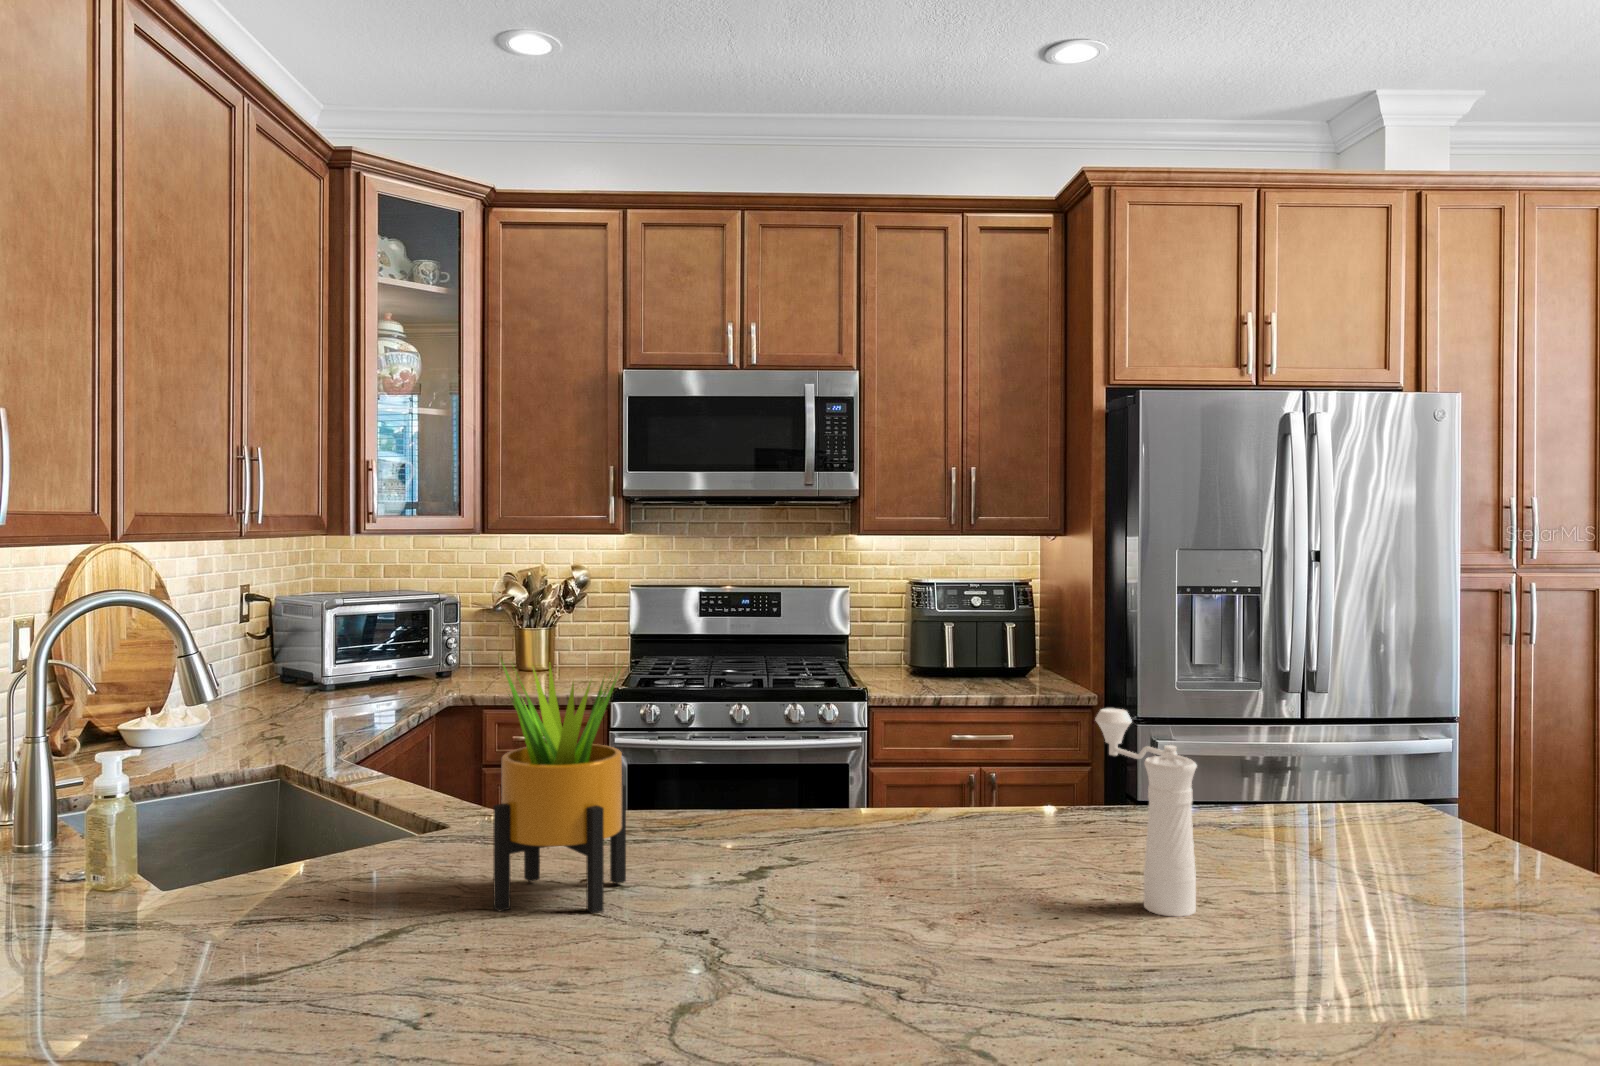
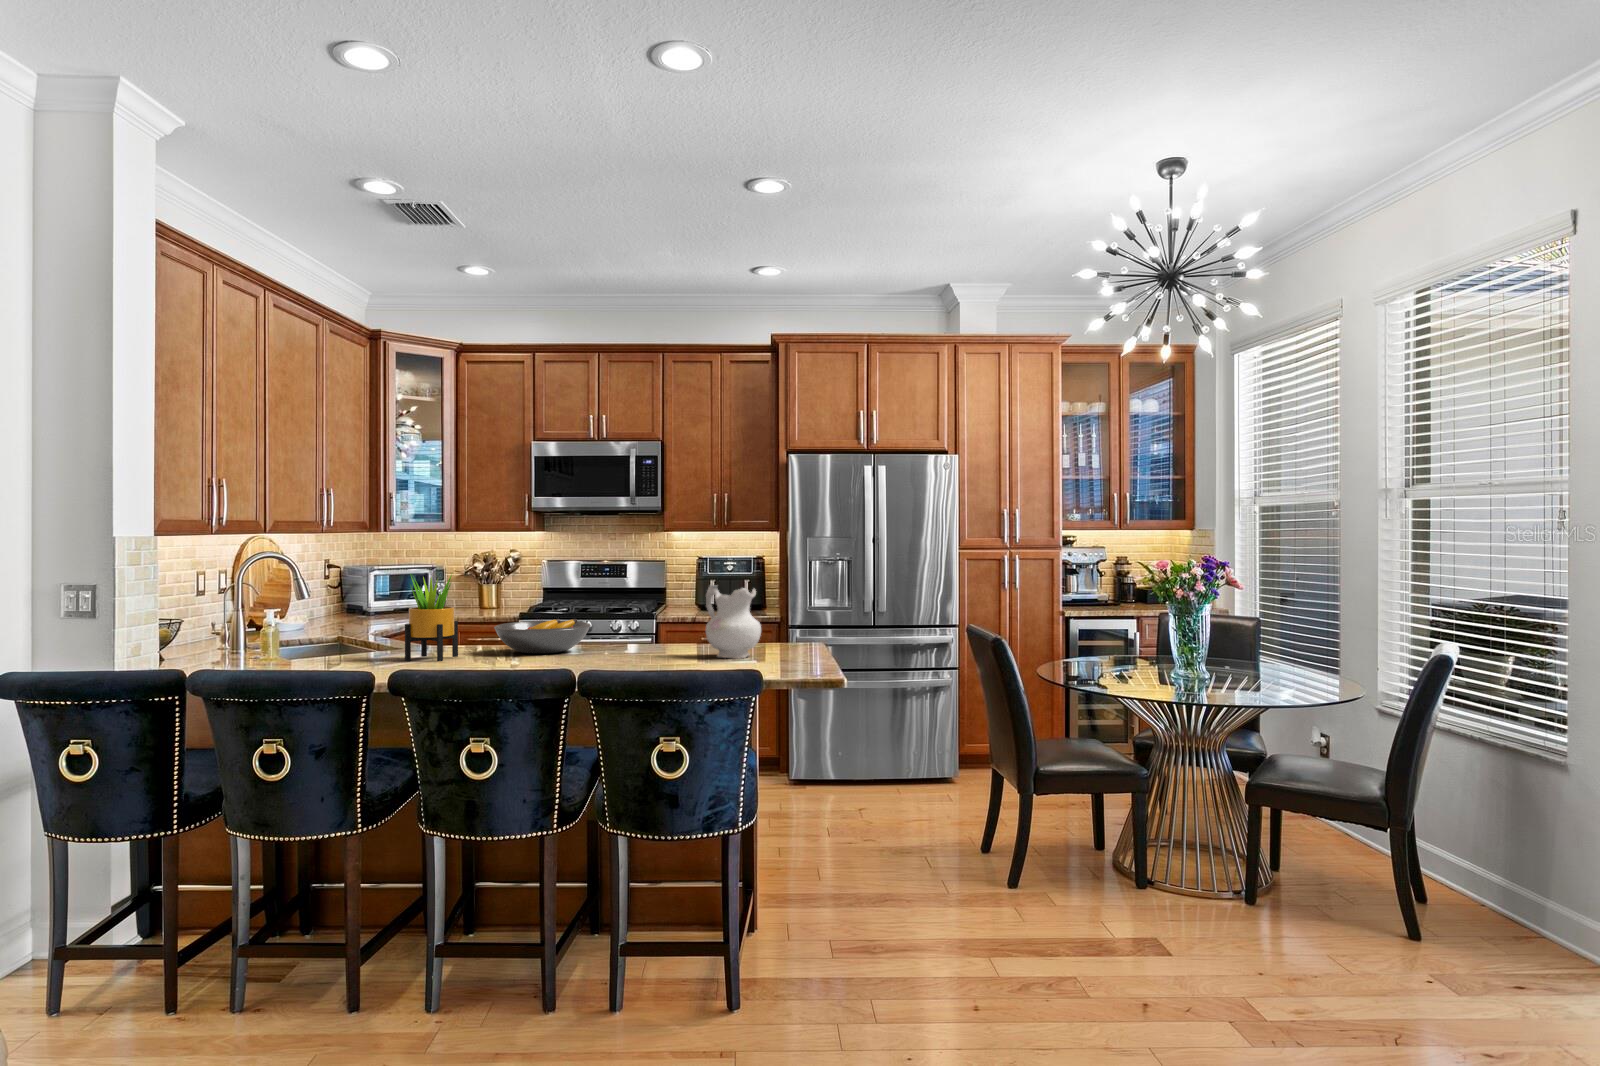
ceramic pitcher: none [1280,687,1469,903] -> present [706,585,761,659]
pepper mill: present [1095,708,1197,917] -> none [630,592,652,661]
fruit bowl: none [693,755,933,859] -> present [494,619,591,654]

